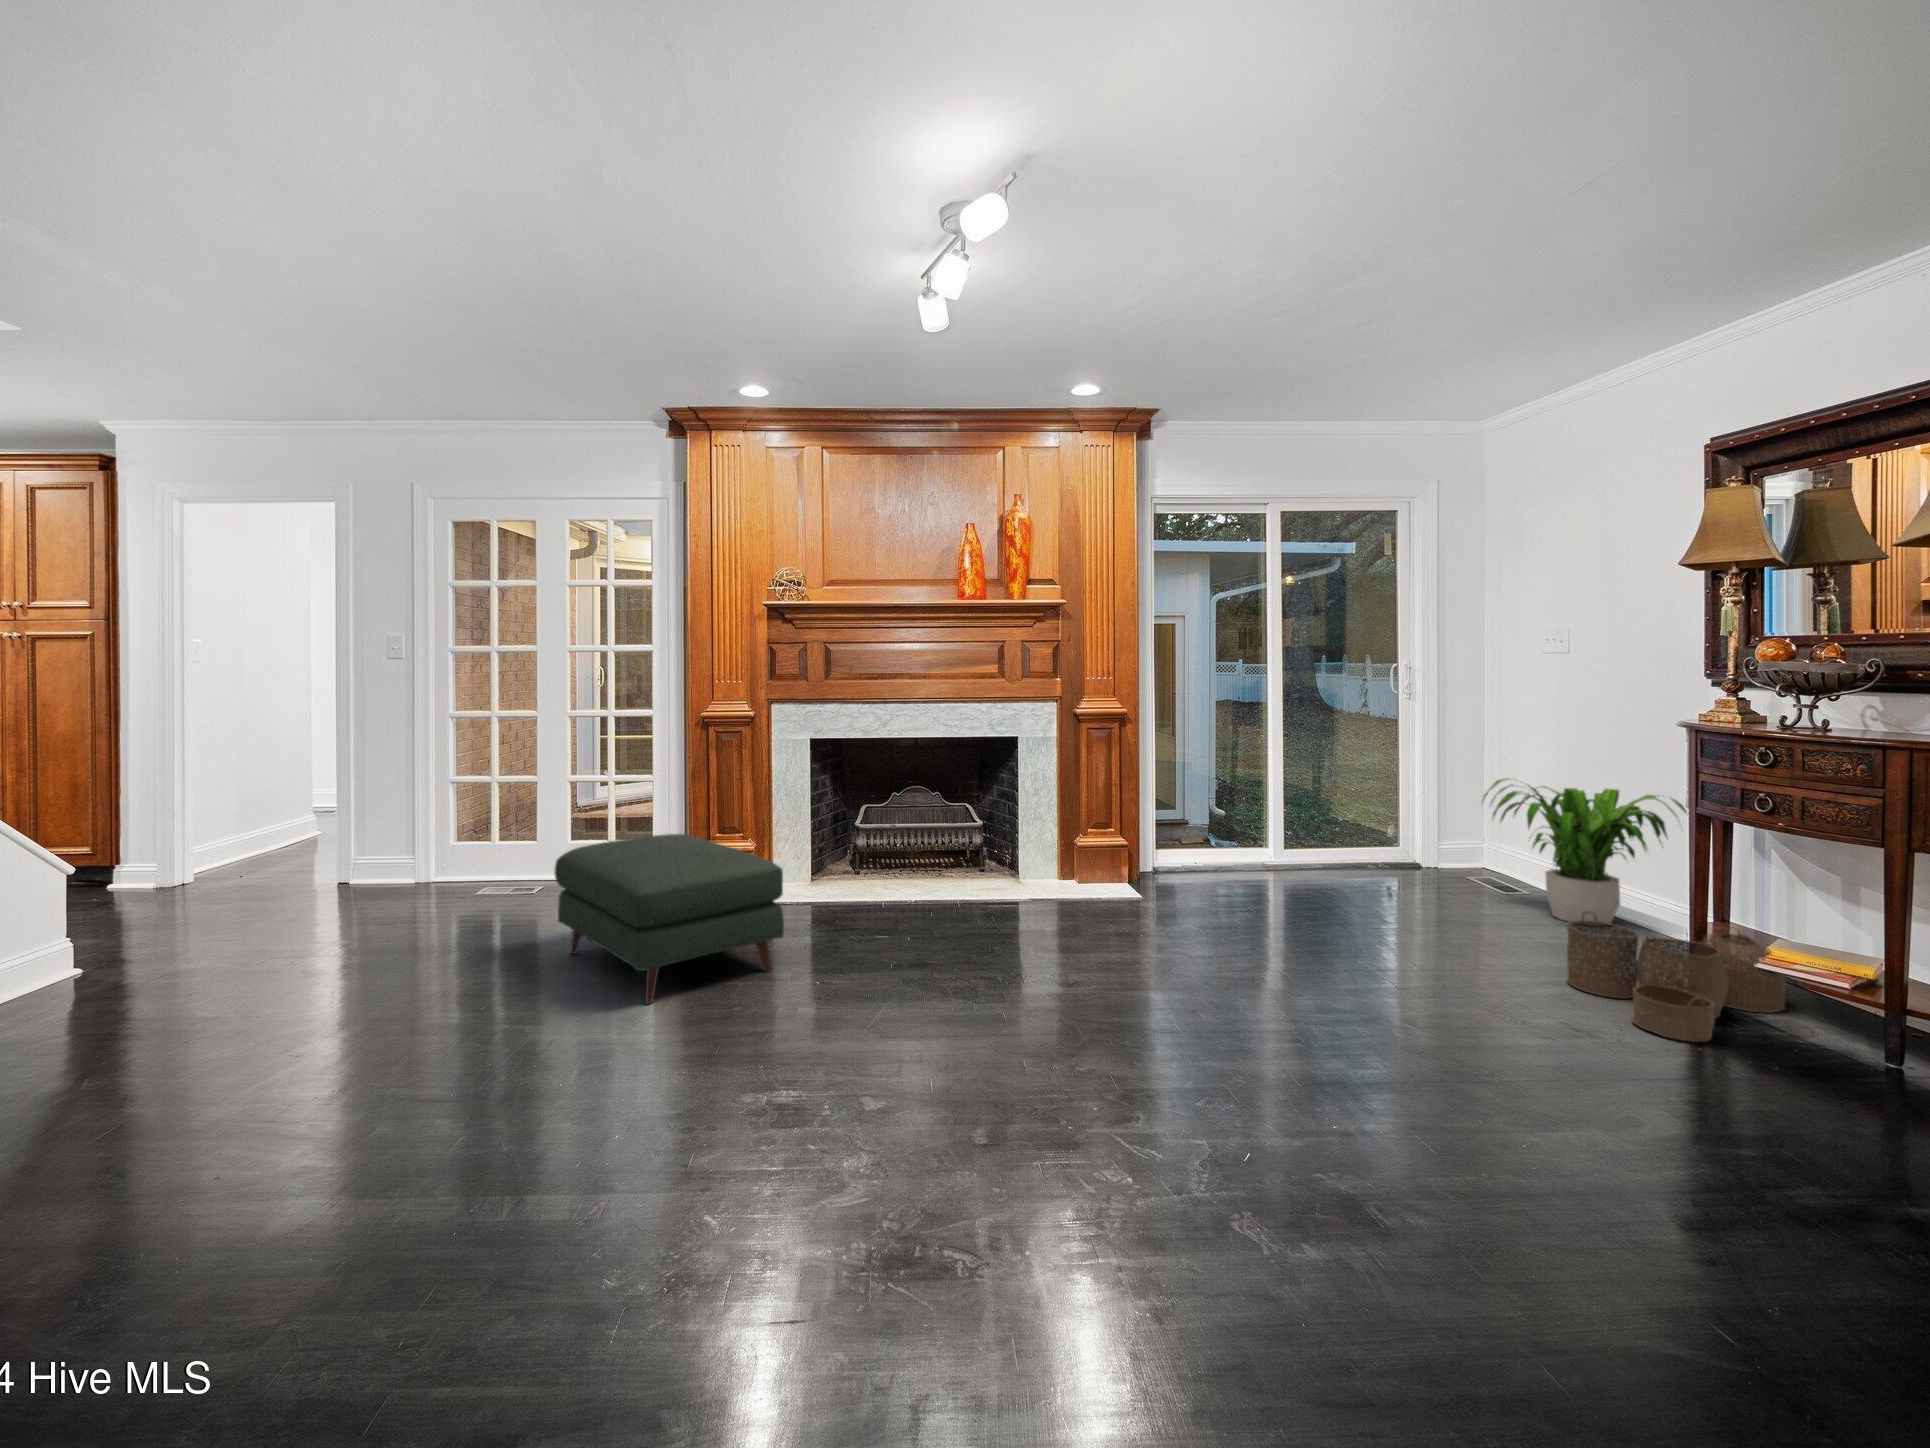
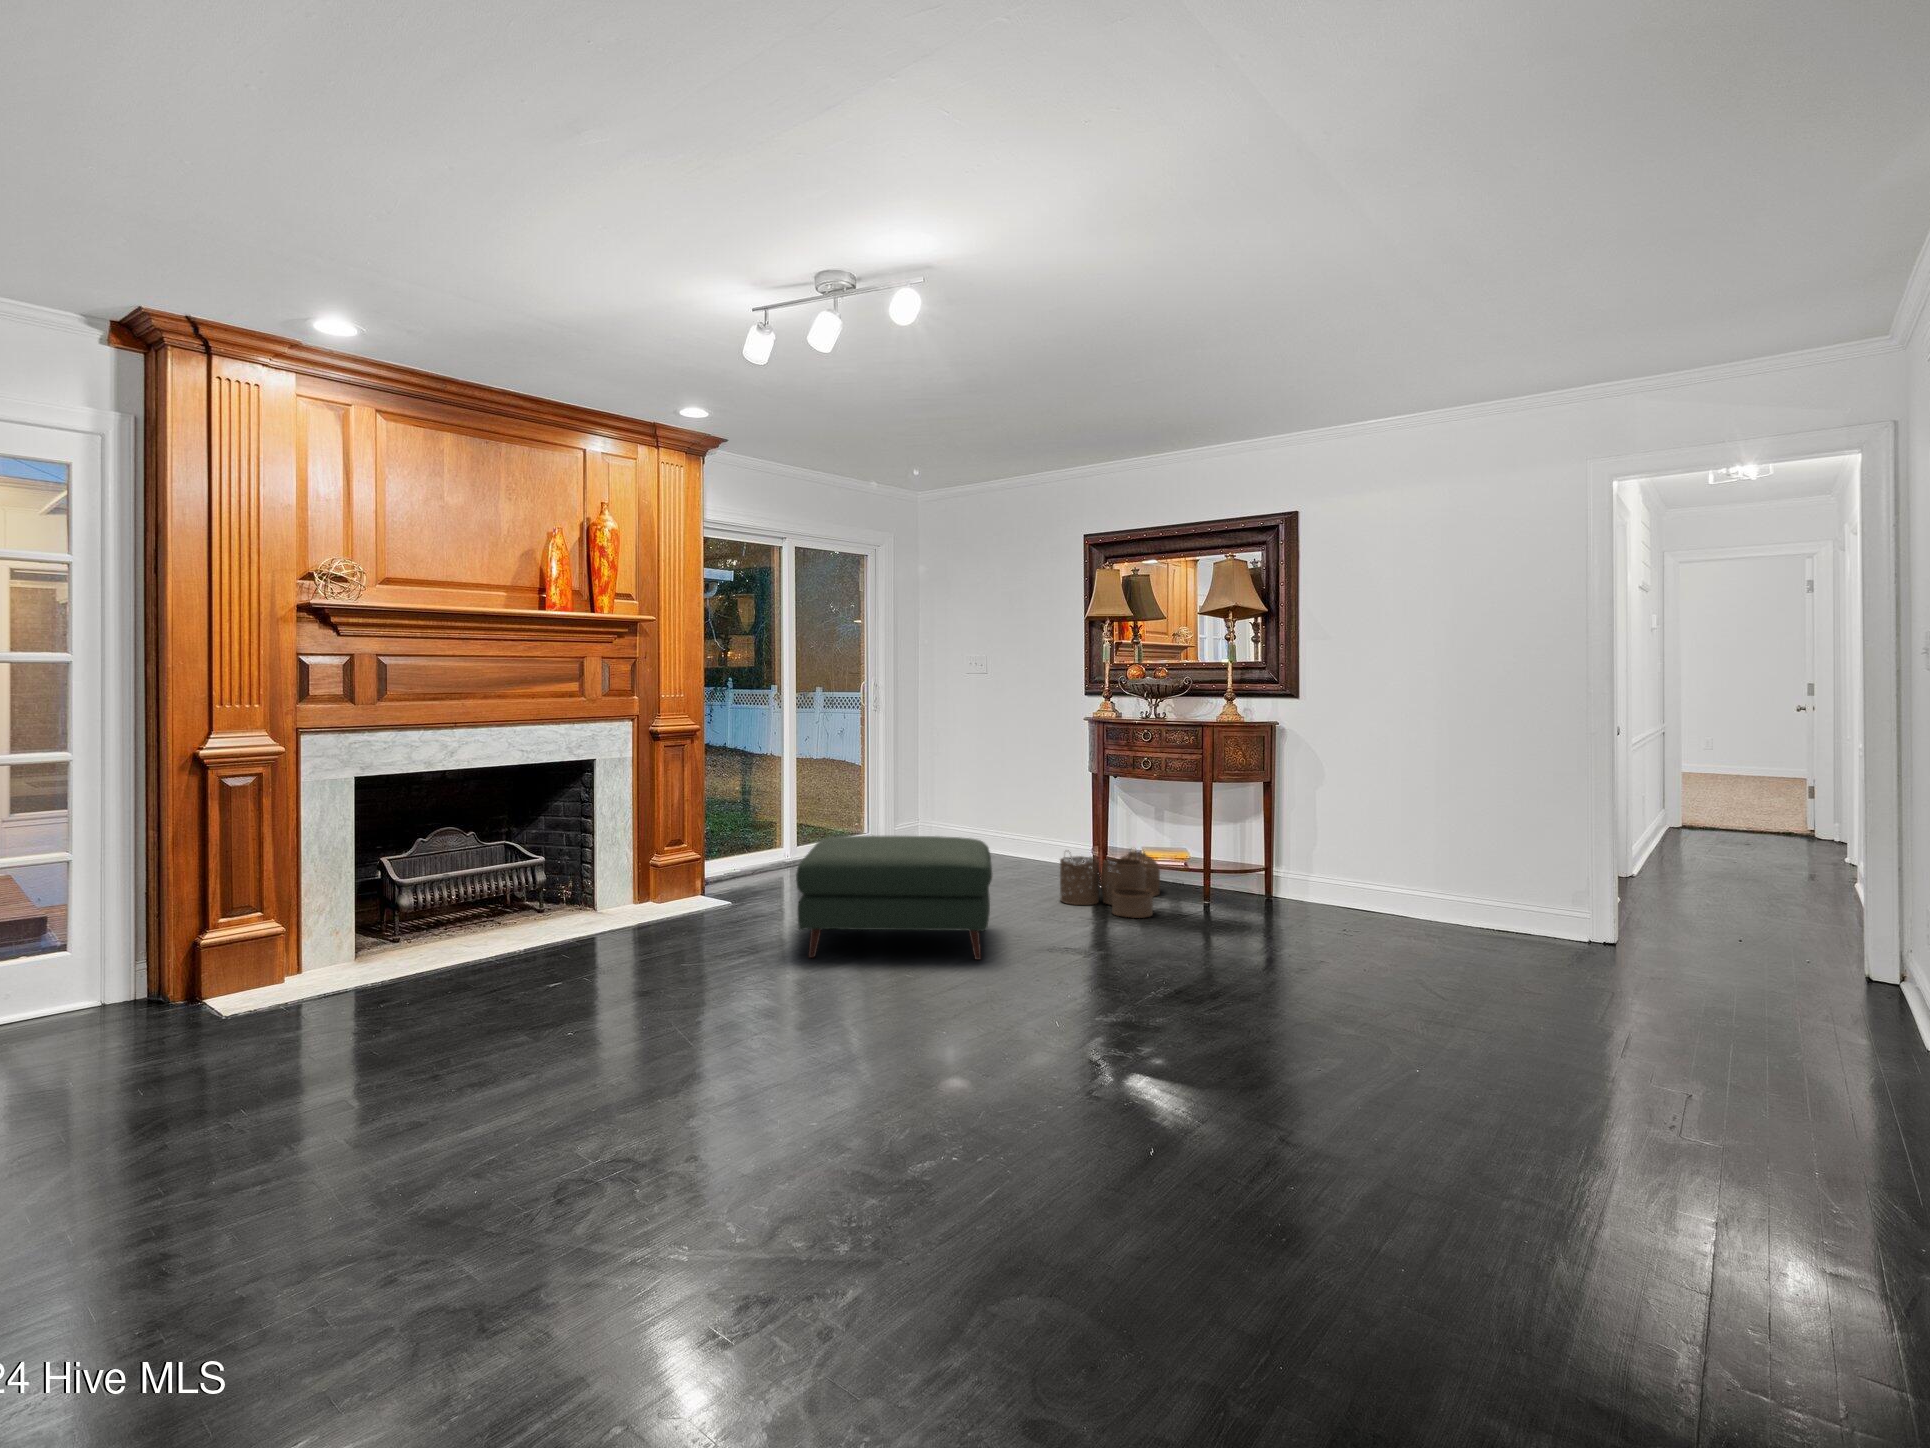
potted plant: present [1483,778,1687,923] -> none [957,766,1081,869]
ottoman: present [555,834,784,1004] -> present [796,836,992,960]

